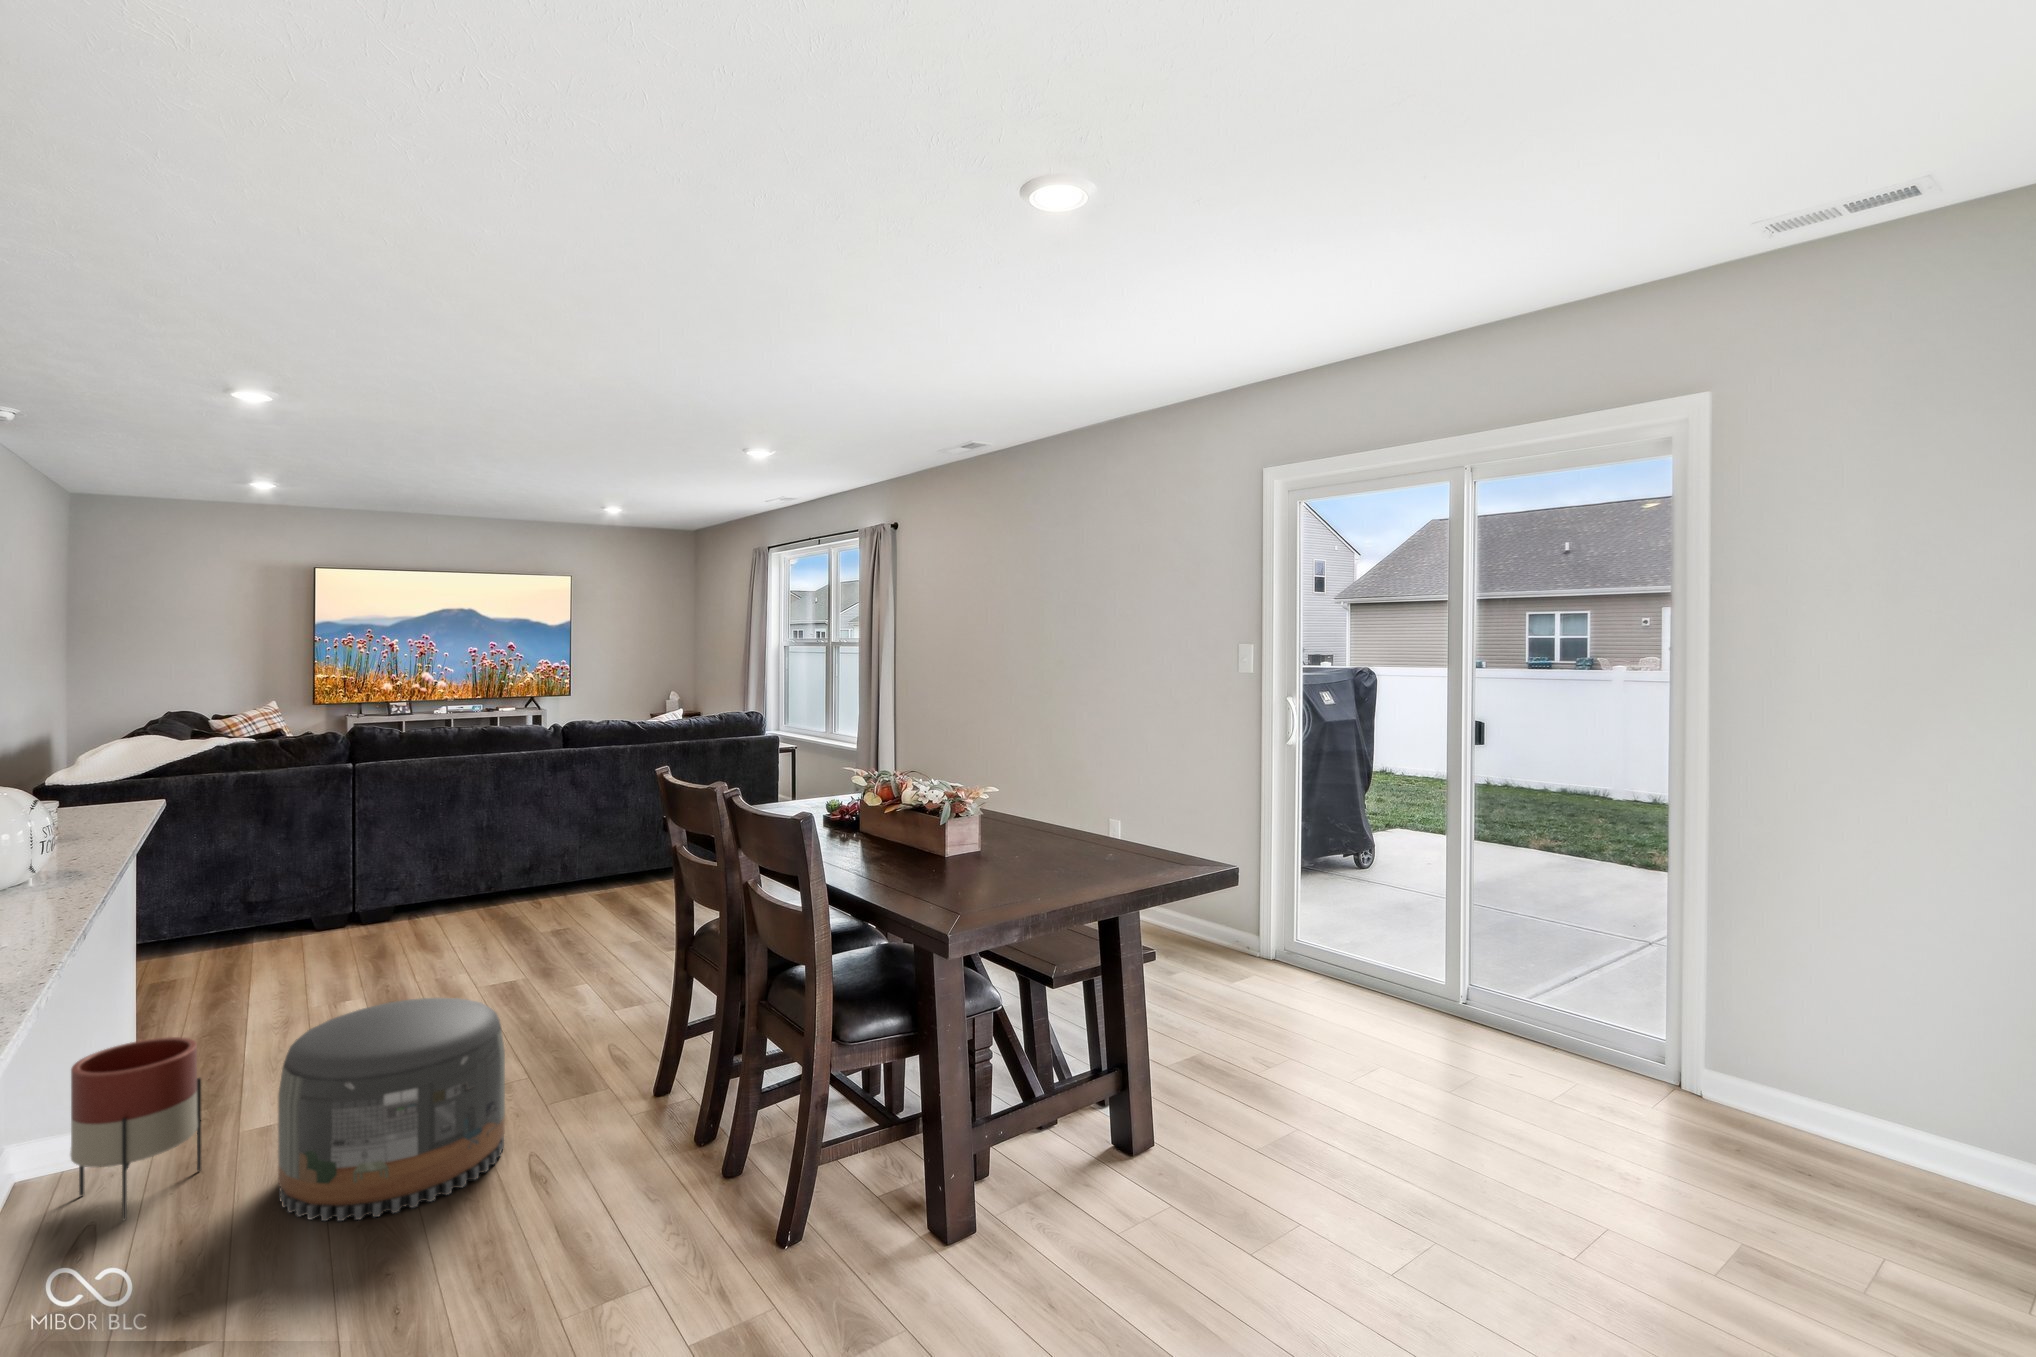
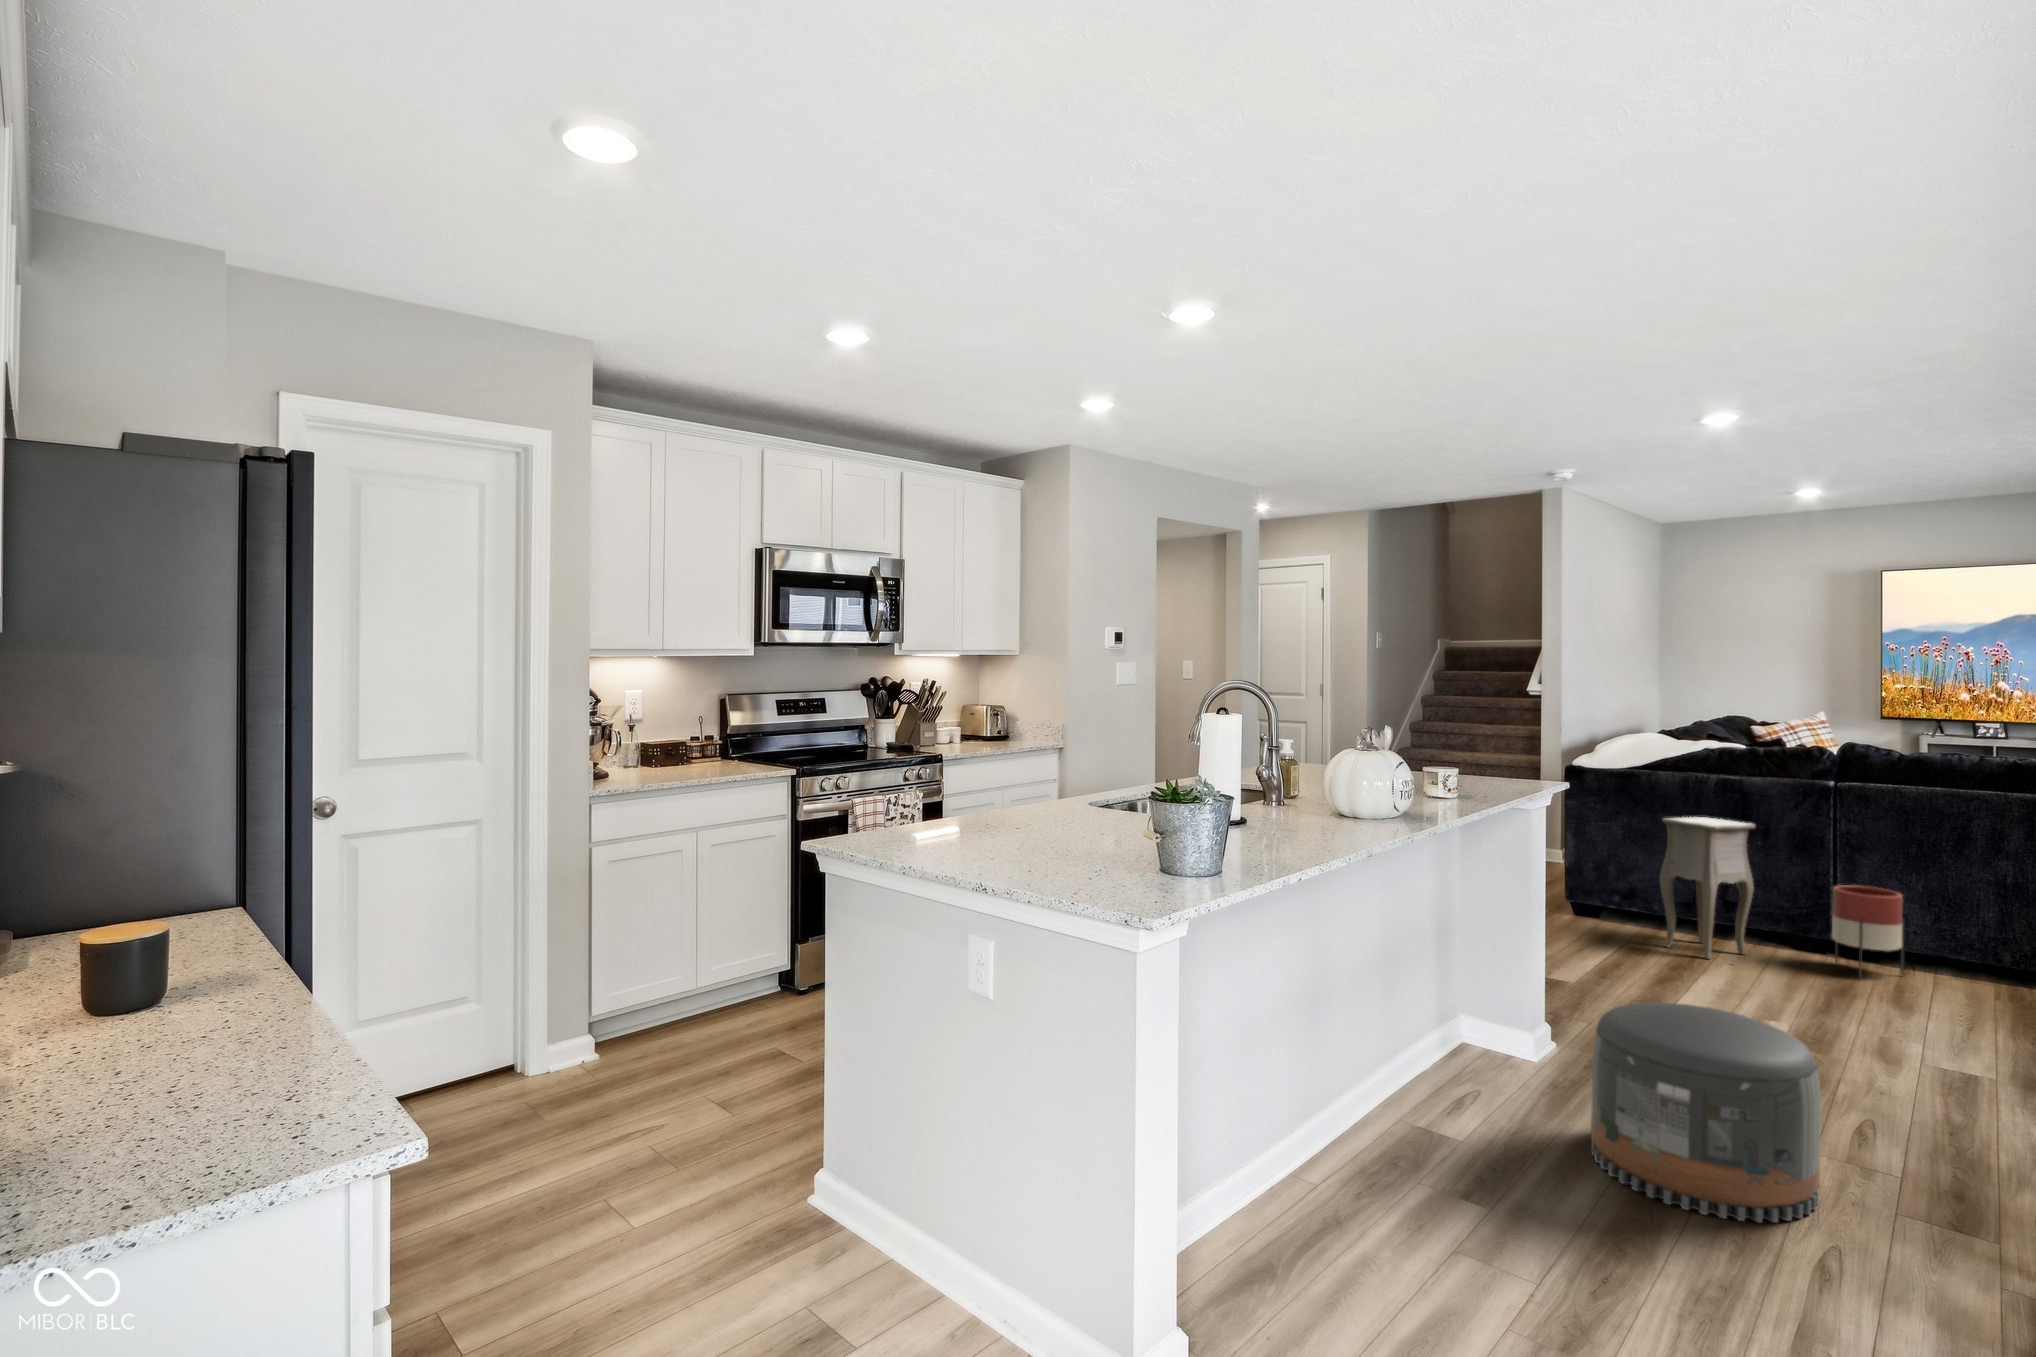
side table: none [179,817,282,967] -> present [1660,817,1755,963]
planter: present [70,1037,201,1220] -> present [1832,885,1905,978]

